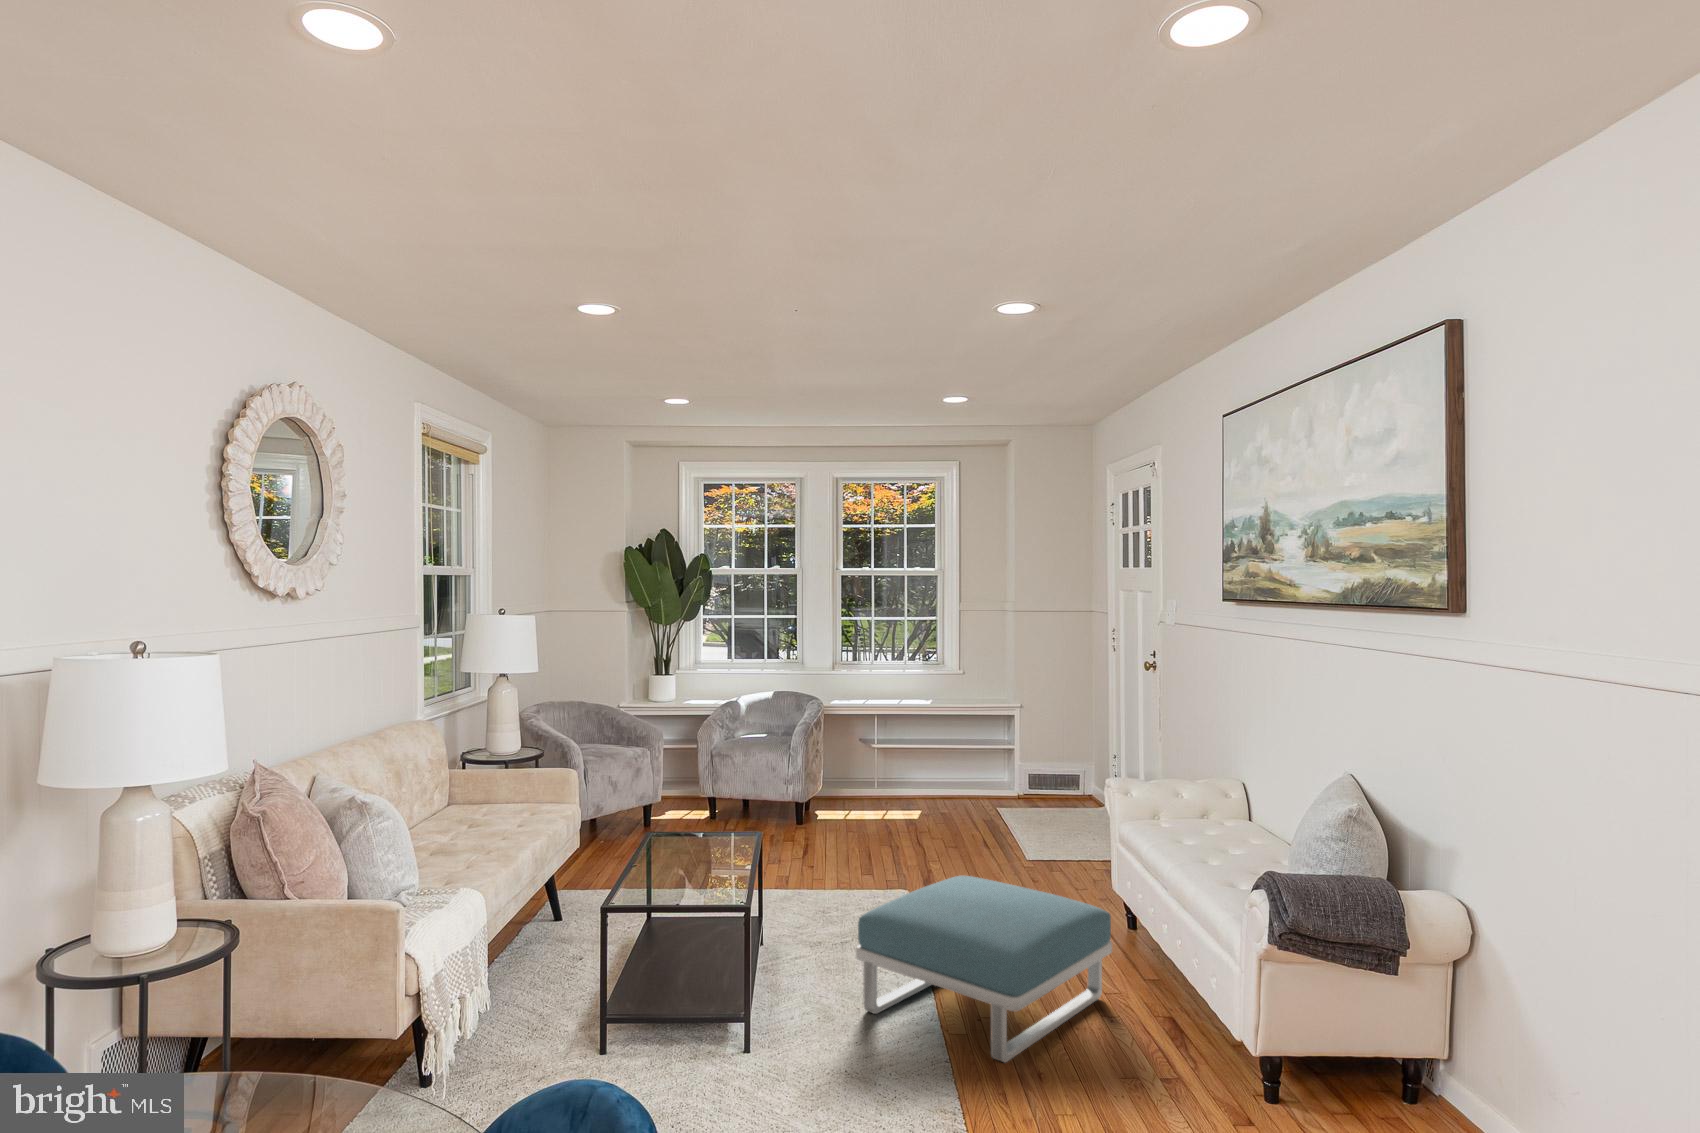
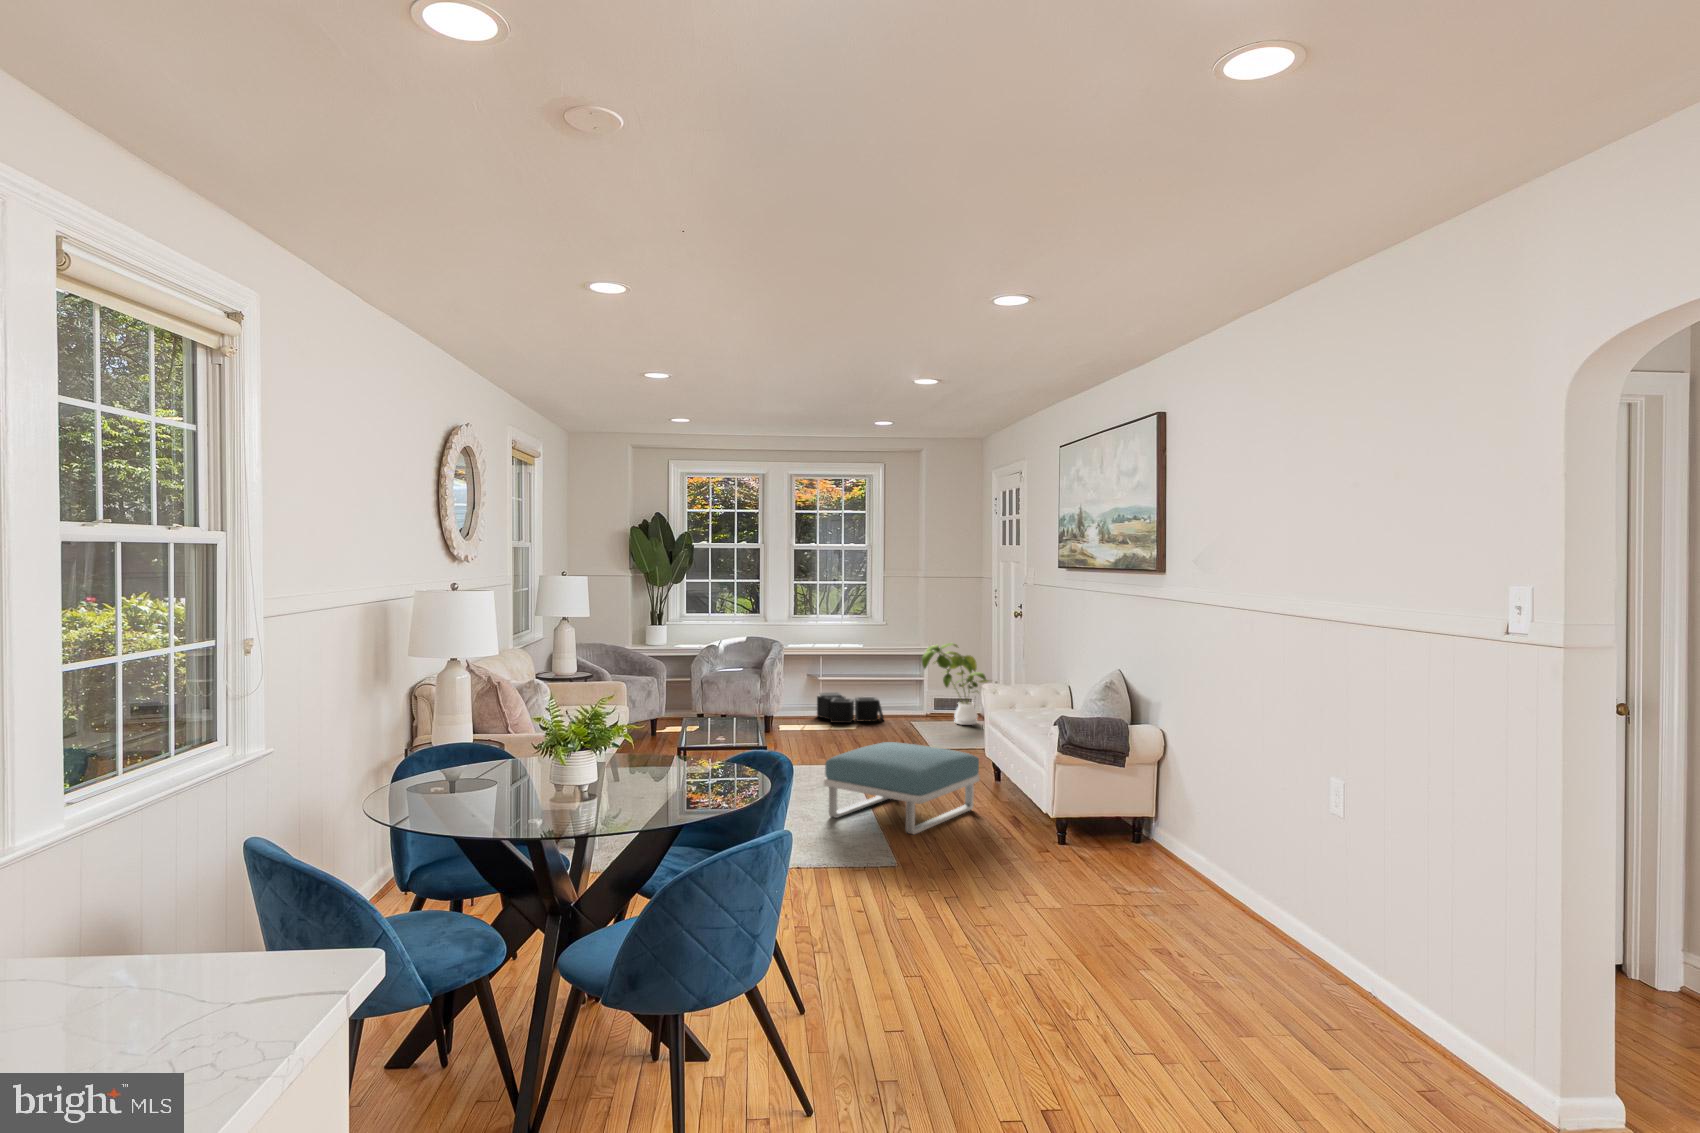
house plant: none [1011,701,1111,814] -> present [922,643,989,725]
storage bin: none [871,765,961,810] -> present [817,692,884,723]

